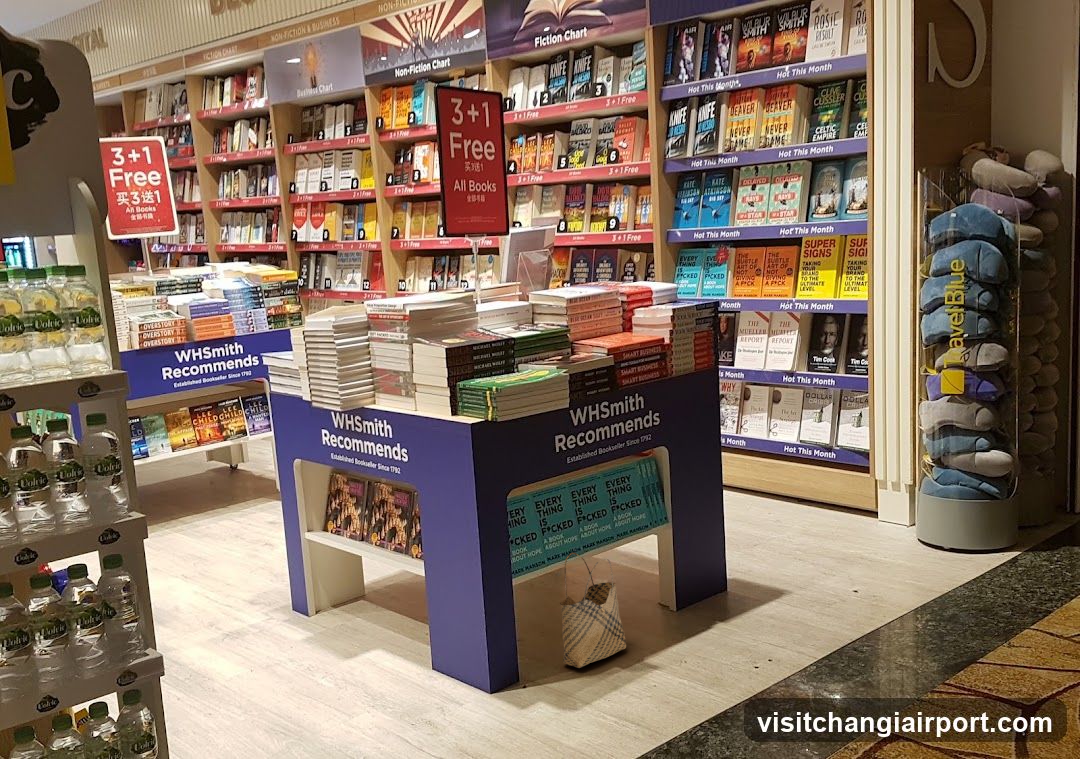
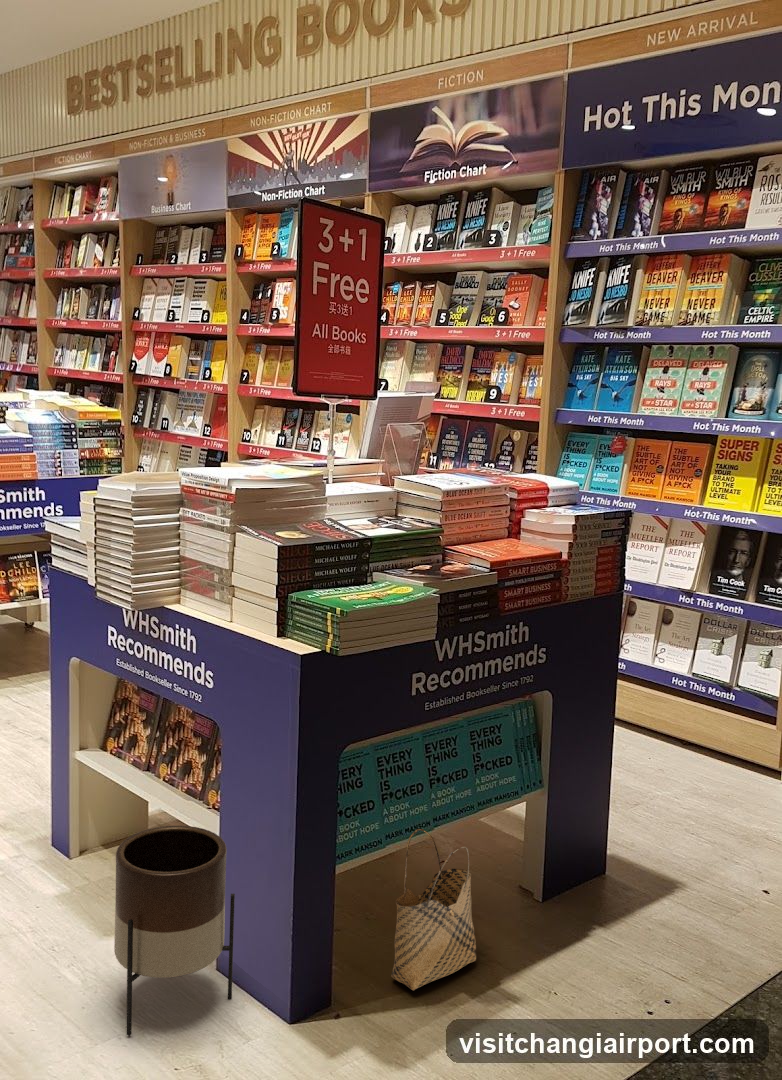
planter: none [351,564,446,711] -> present [114,826,235,1036]

